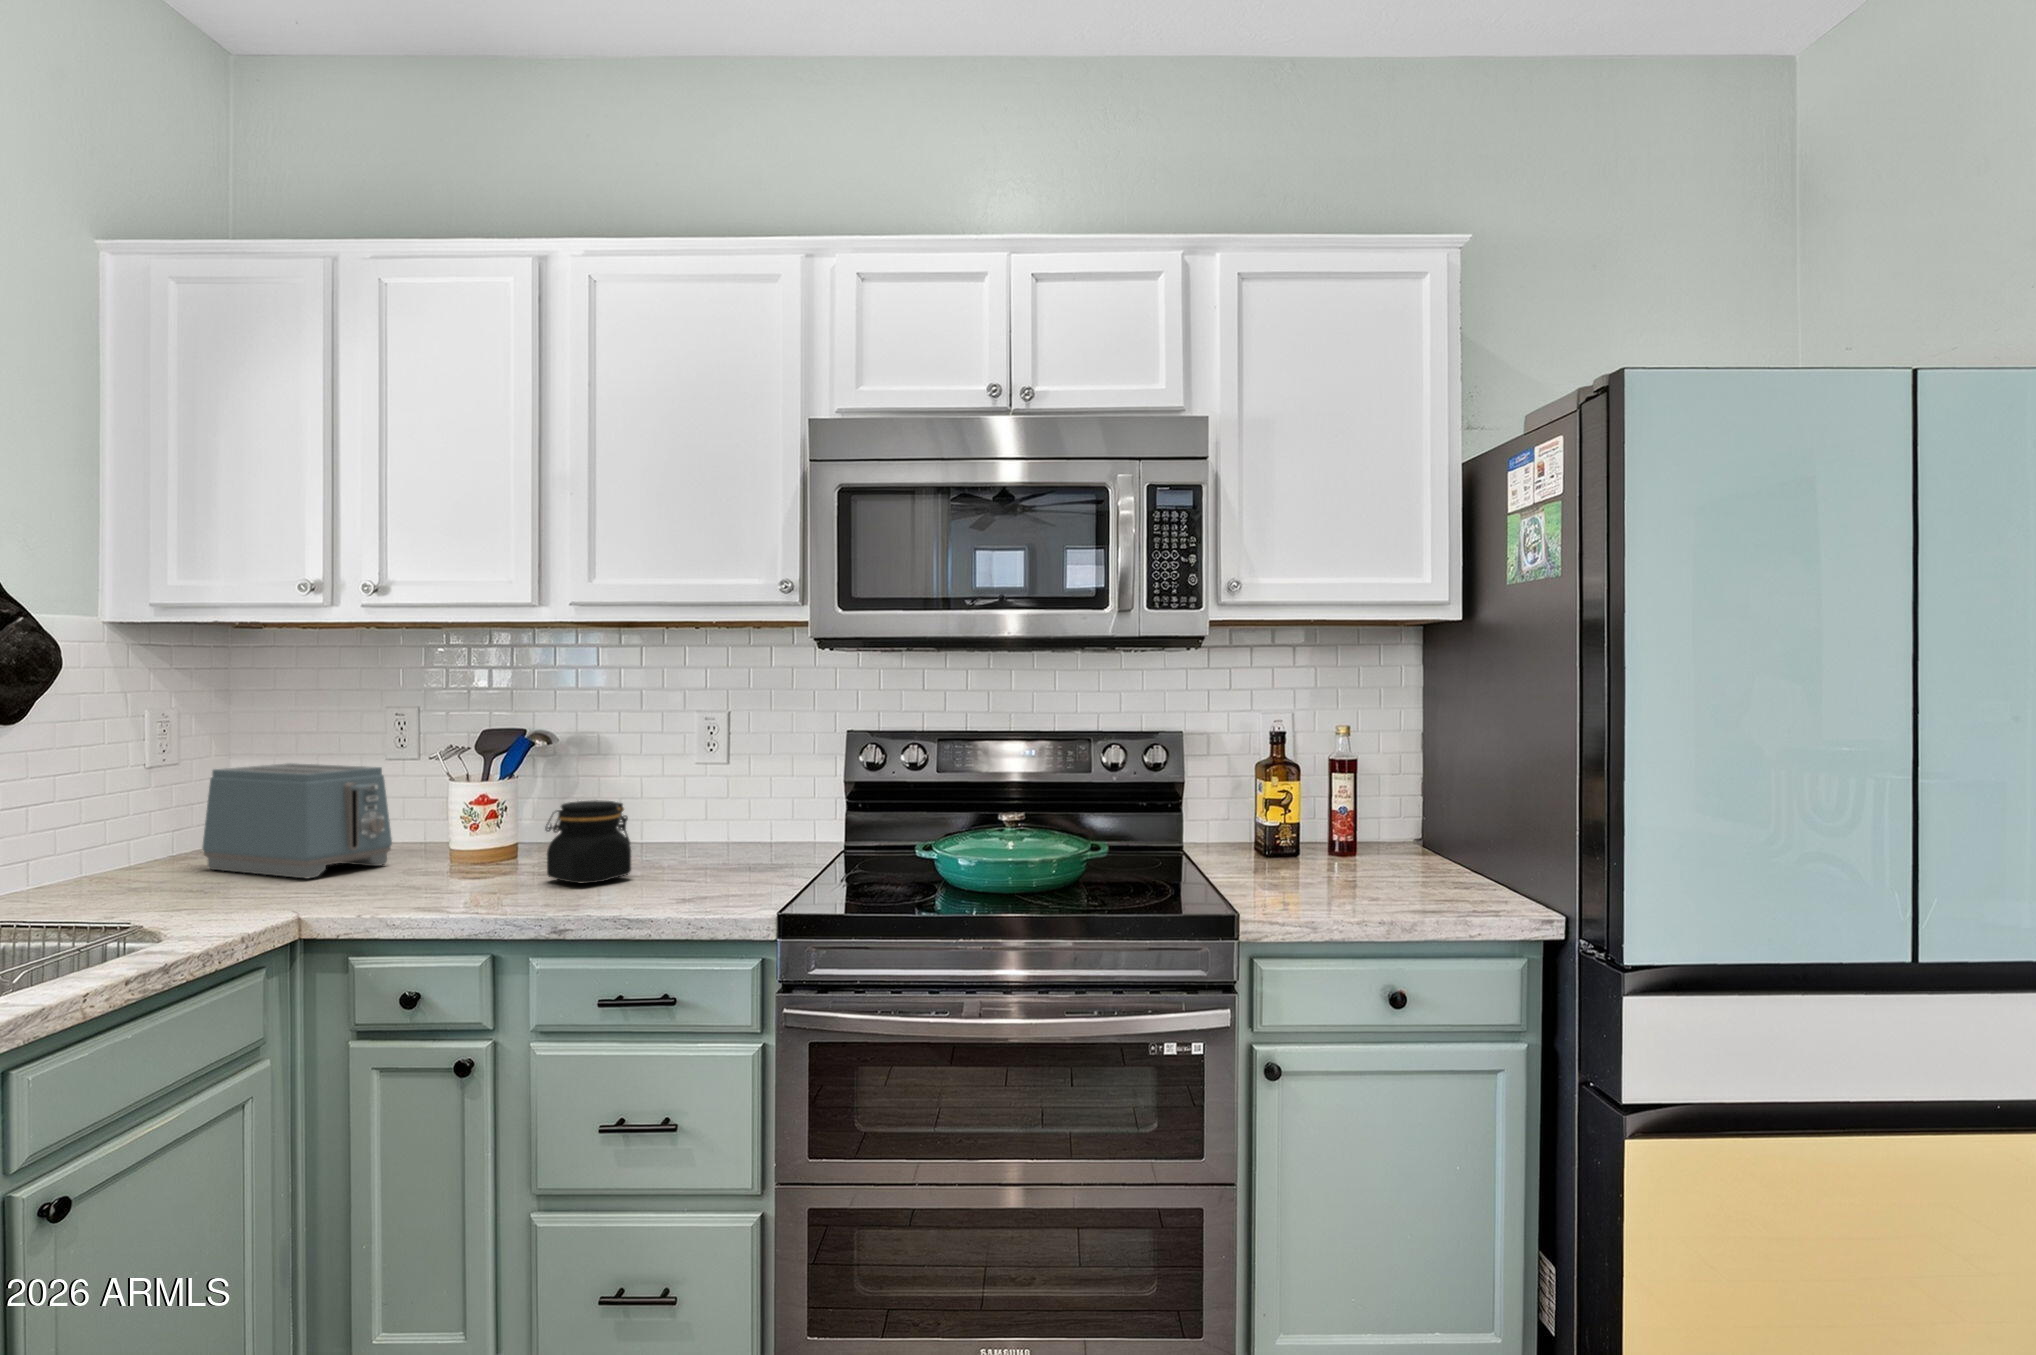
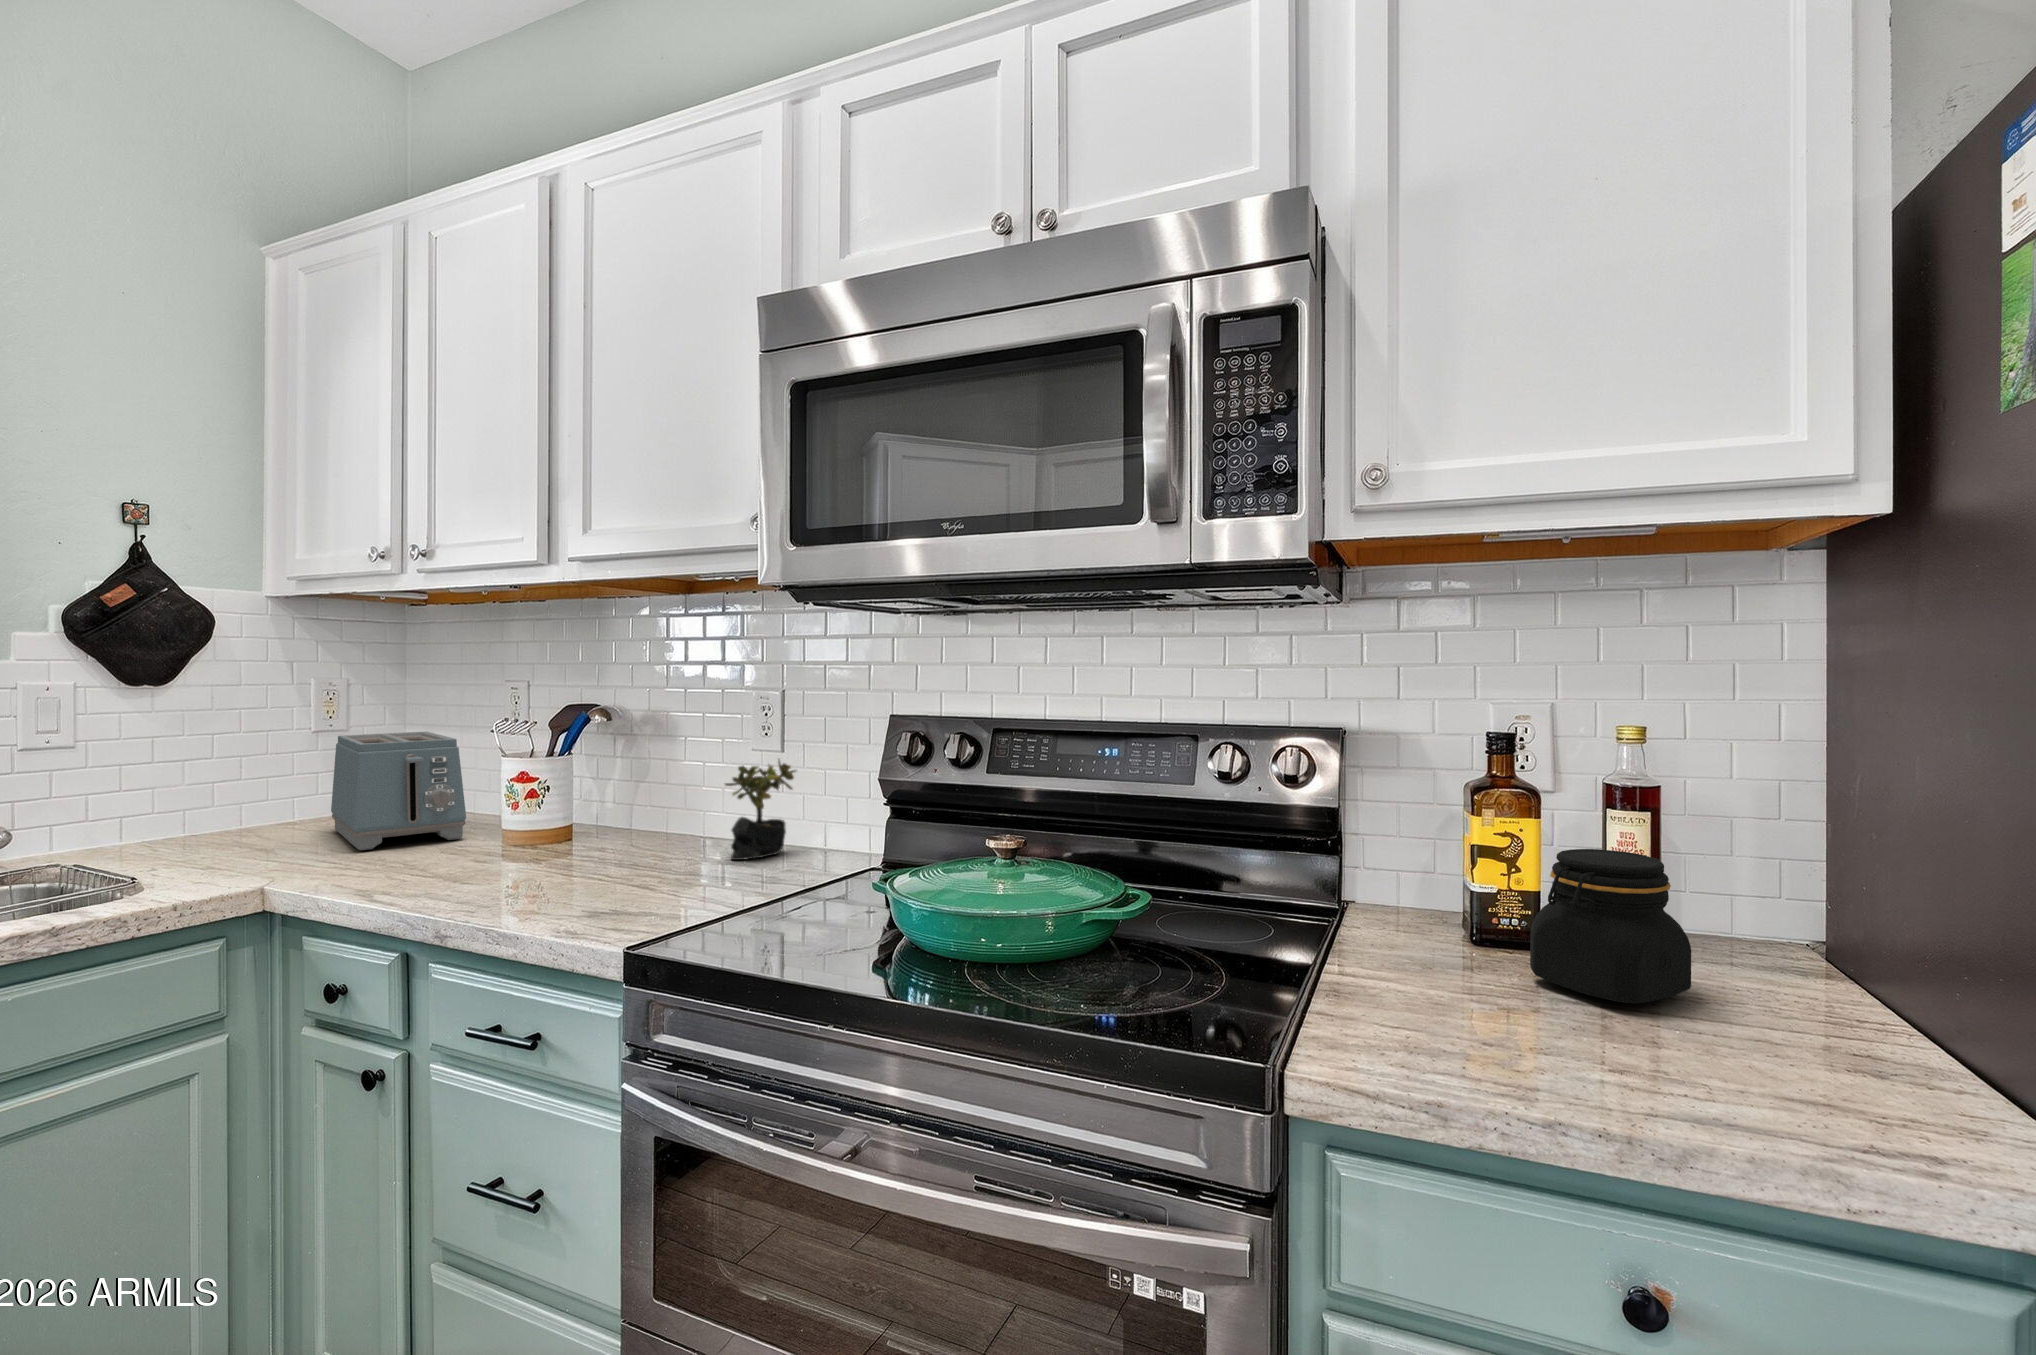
succulent plant: none [690,772,744,859] -> present [725,760,796,860]
jar: present [545,800,631,883] -> present [1530,849,1691,1004]

